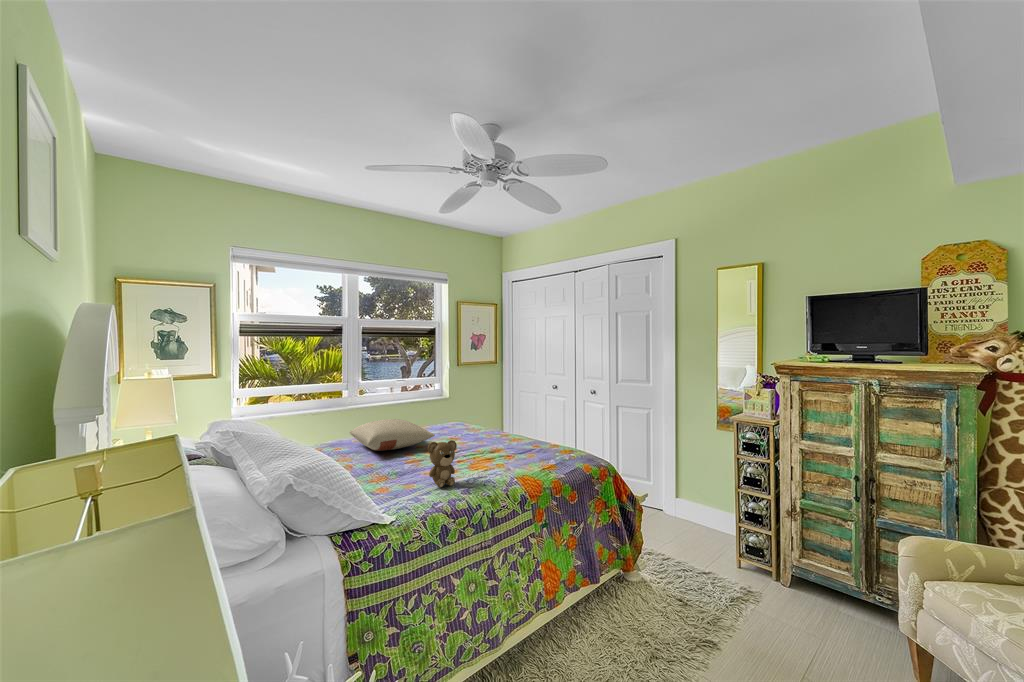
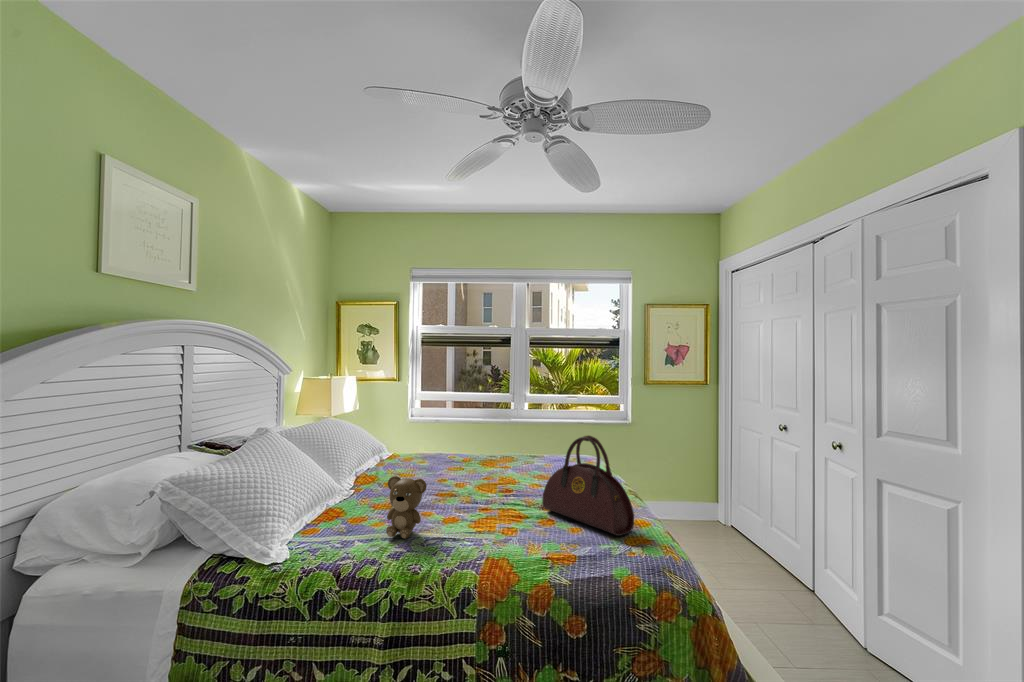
handbag: none [499,396,559,453] -> present [542,435,634,536]
pillow: present [350,419,435,451] -> none [418,437,508,473]

